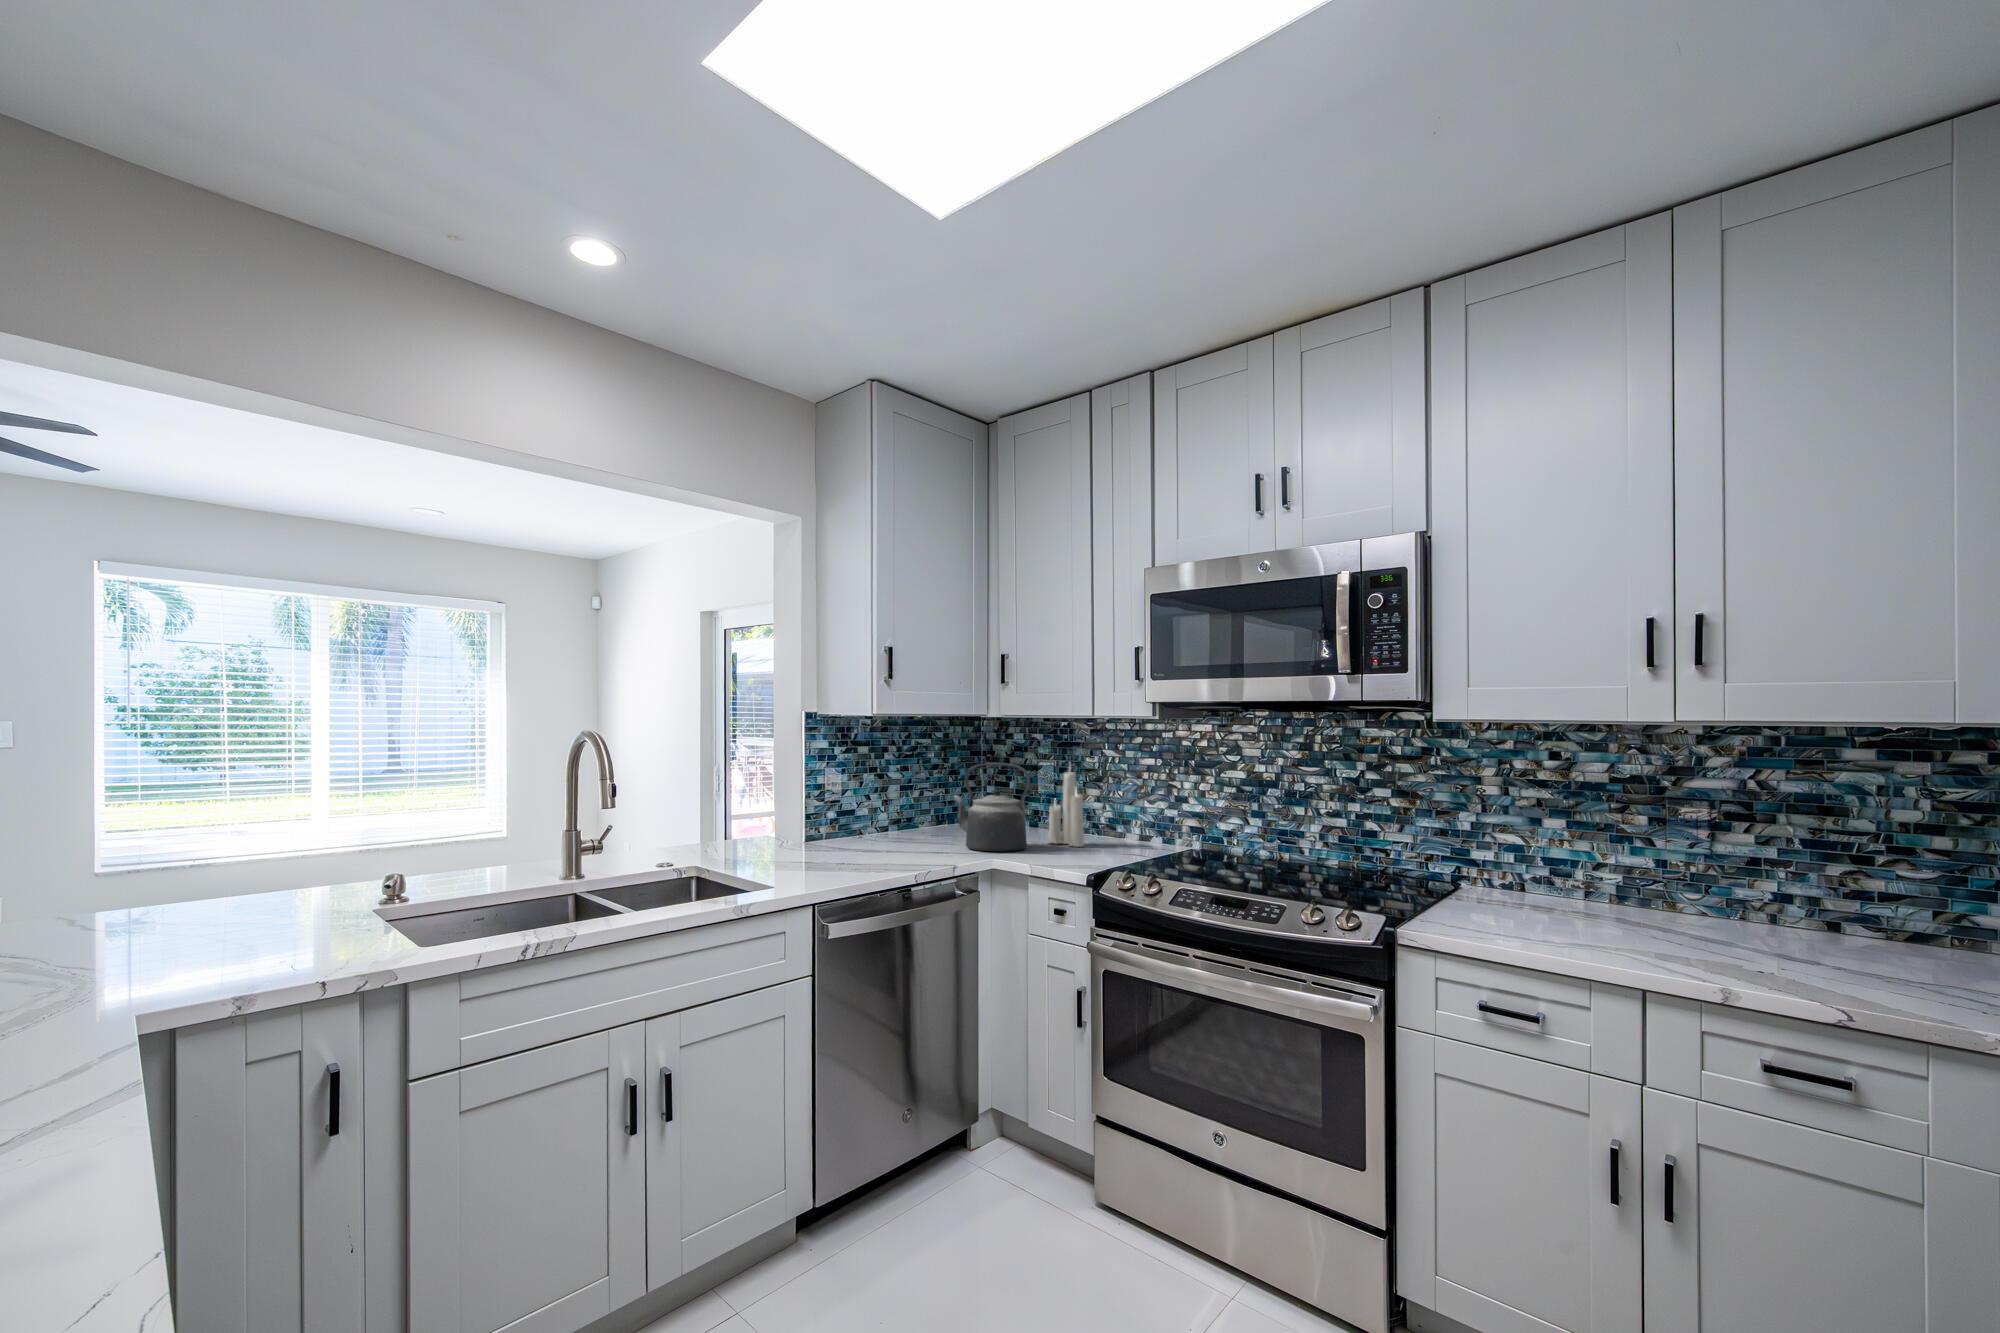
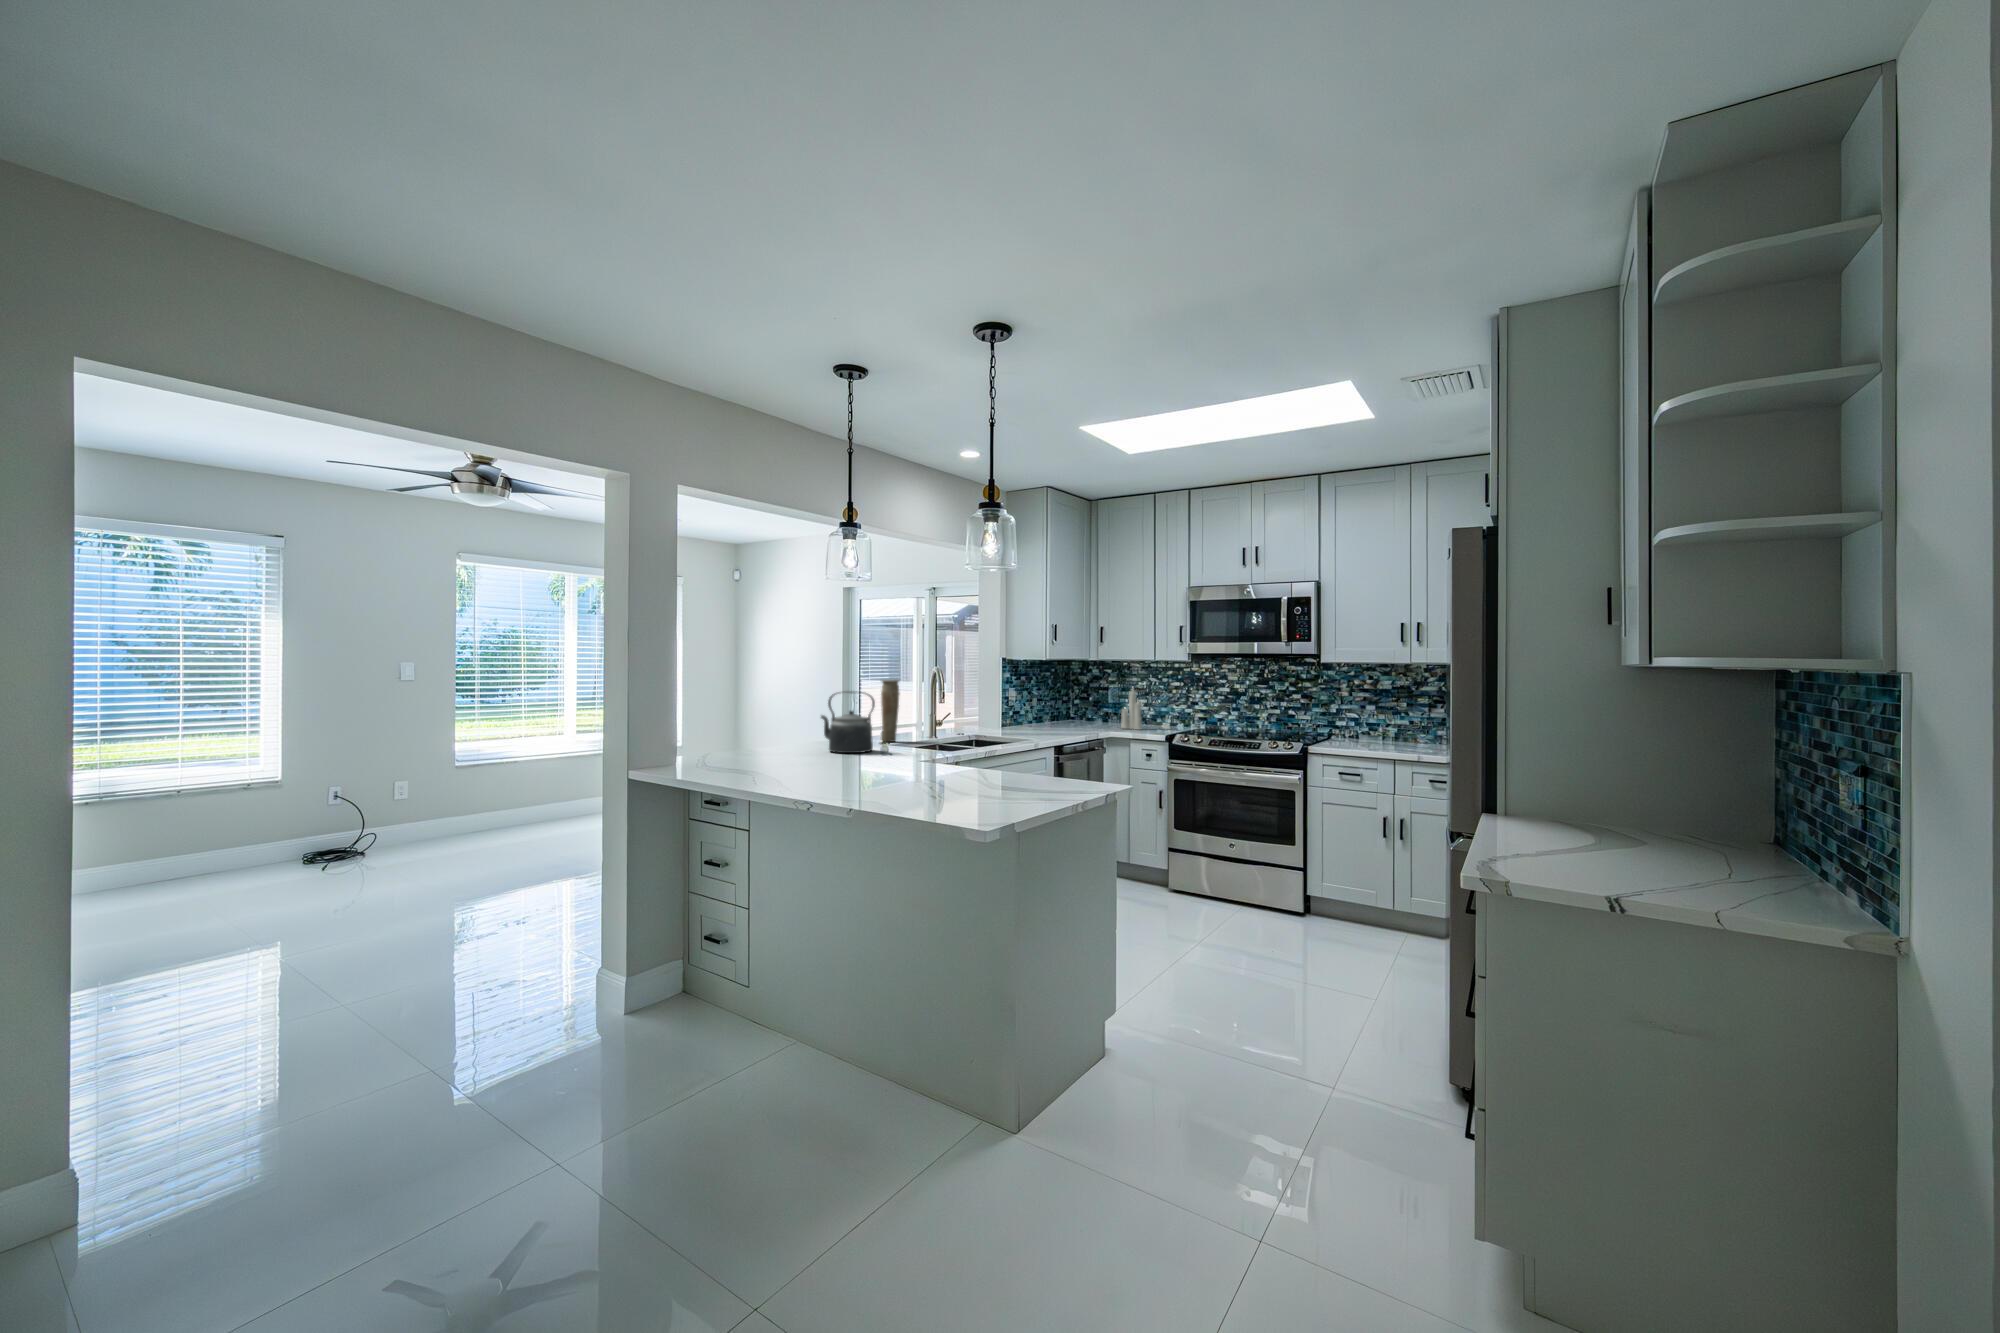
vase: none [460,752,509,886] -> present [881,680,899,742]
kettle: present [954,763,1030,852] -> present [821,691,875,753]

